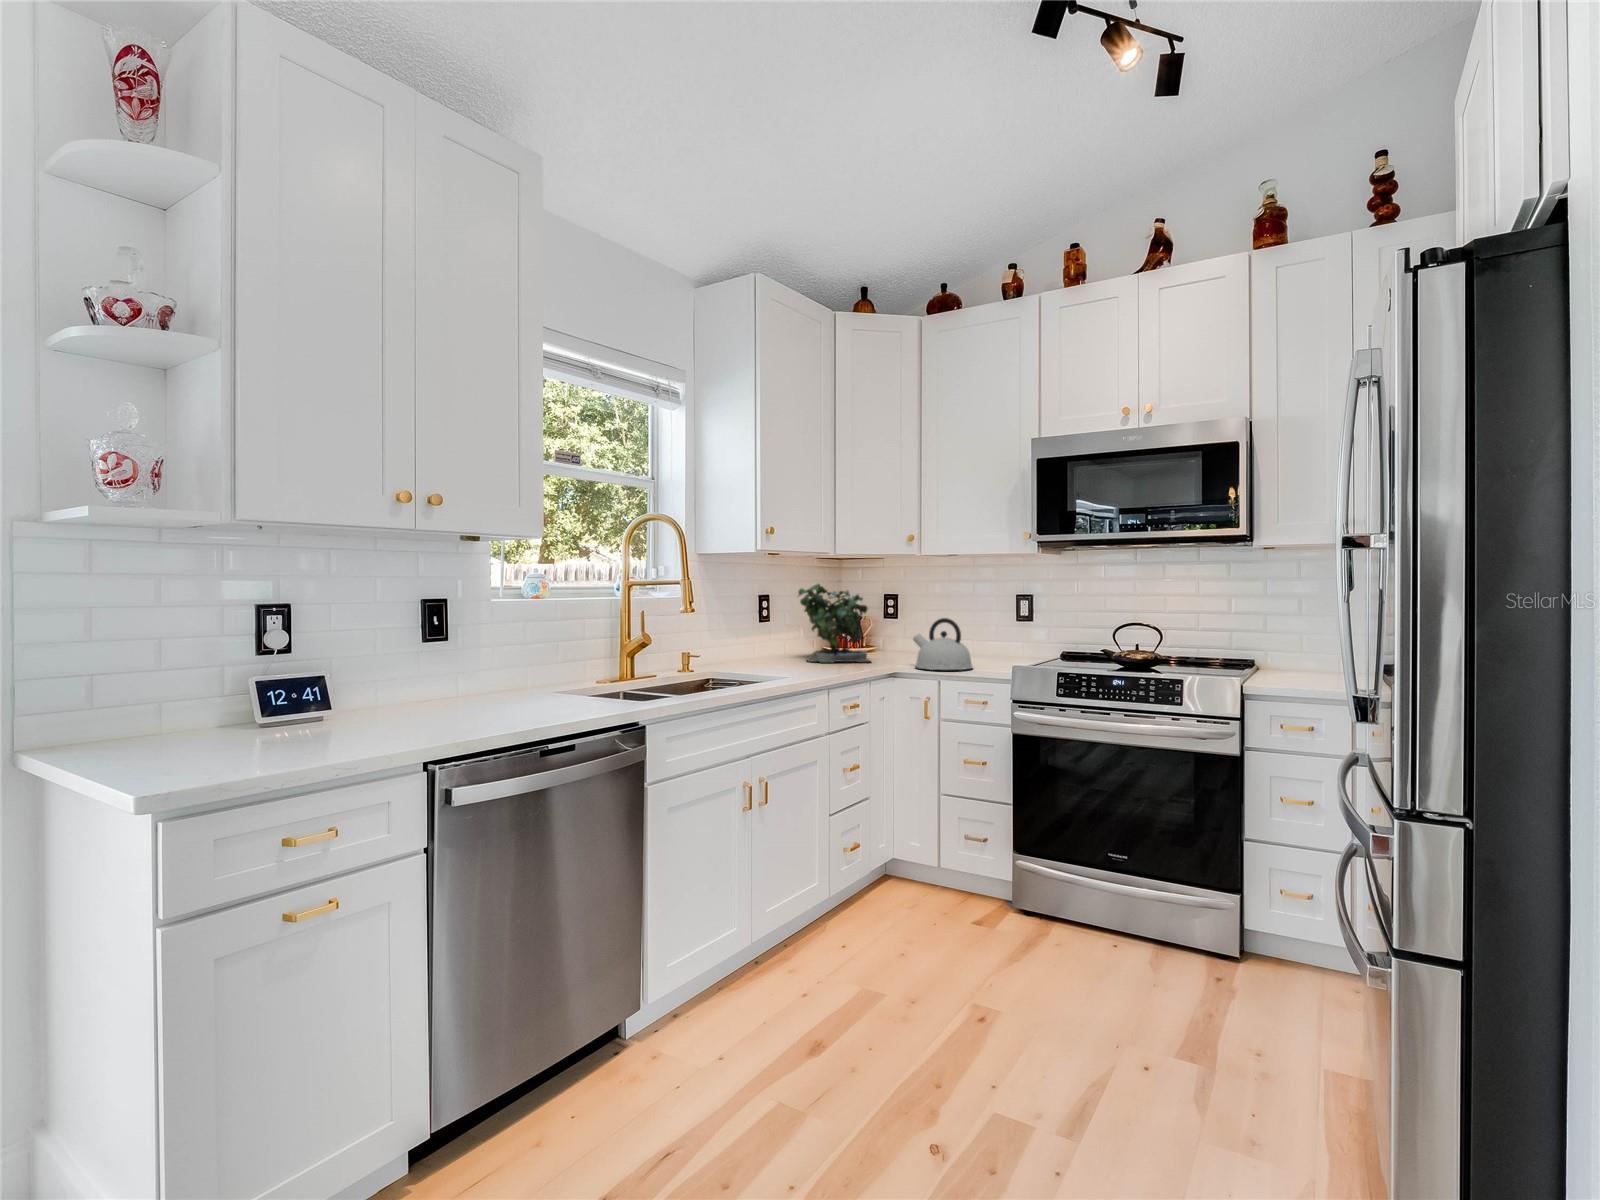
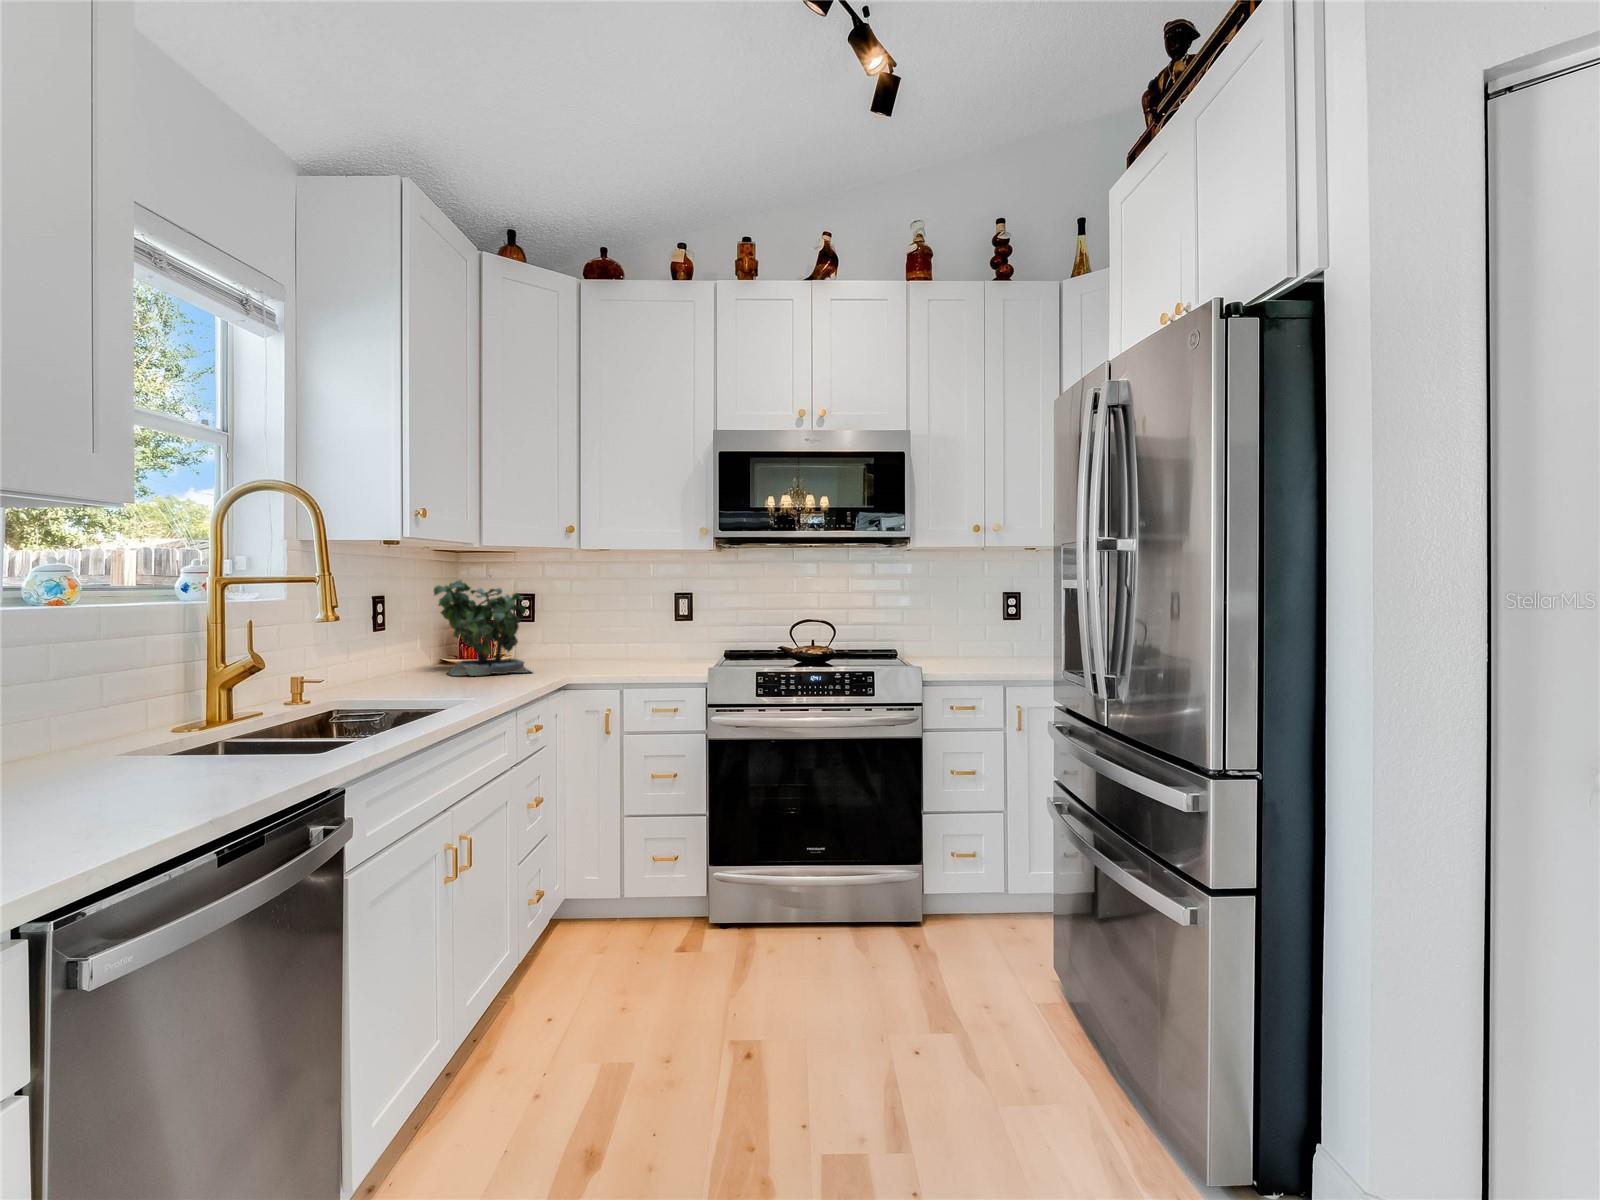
kettle: present [913,618,973,670] -> none [588,619,658,677]

